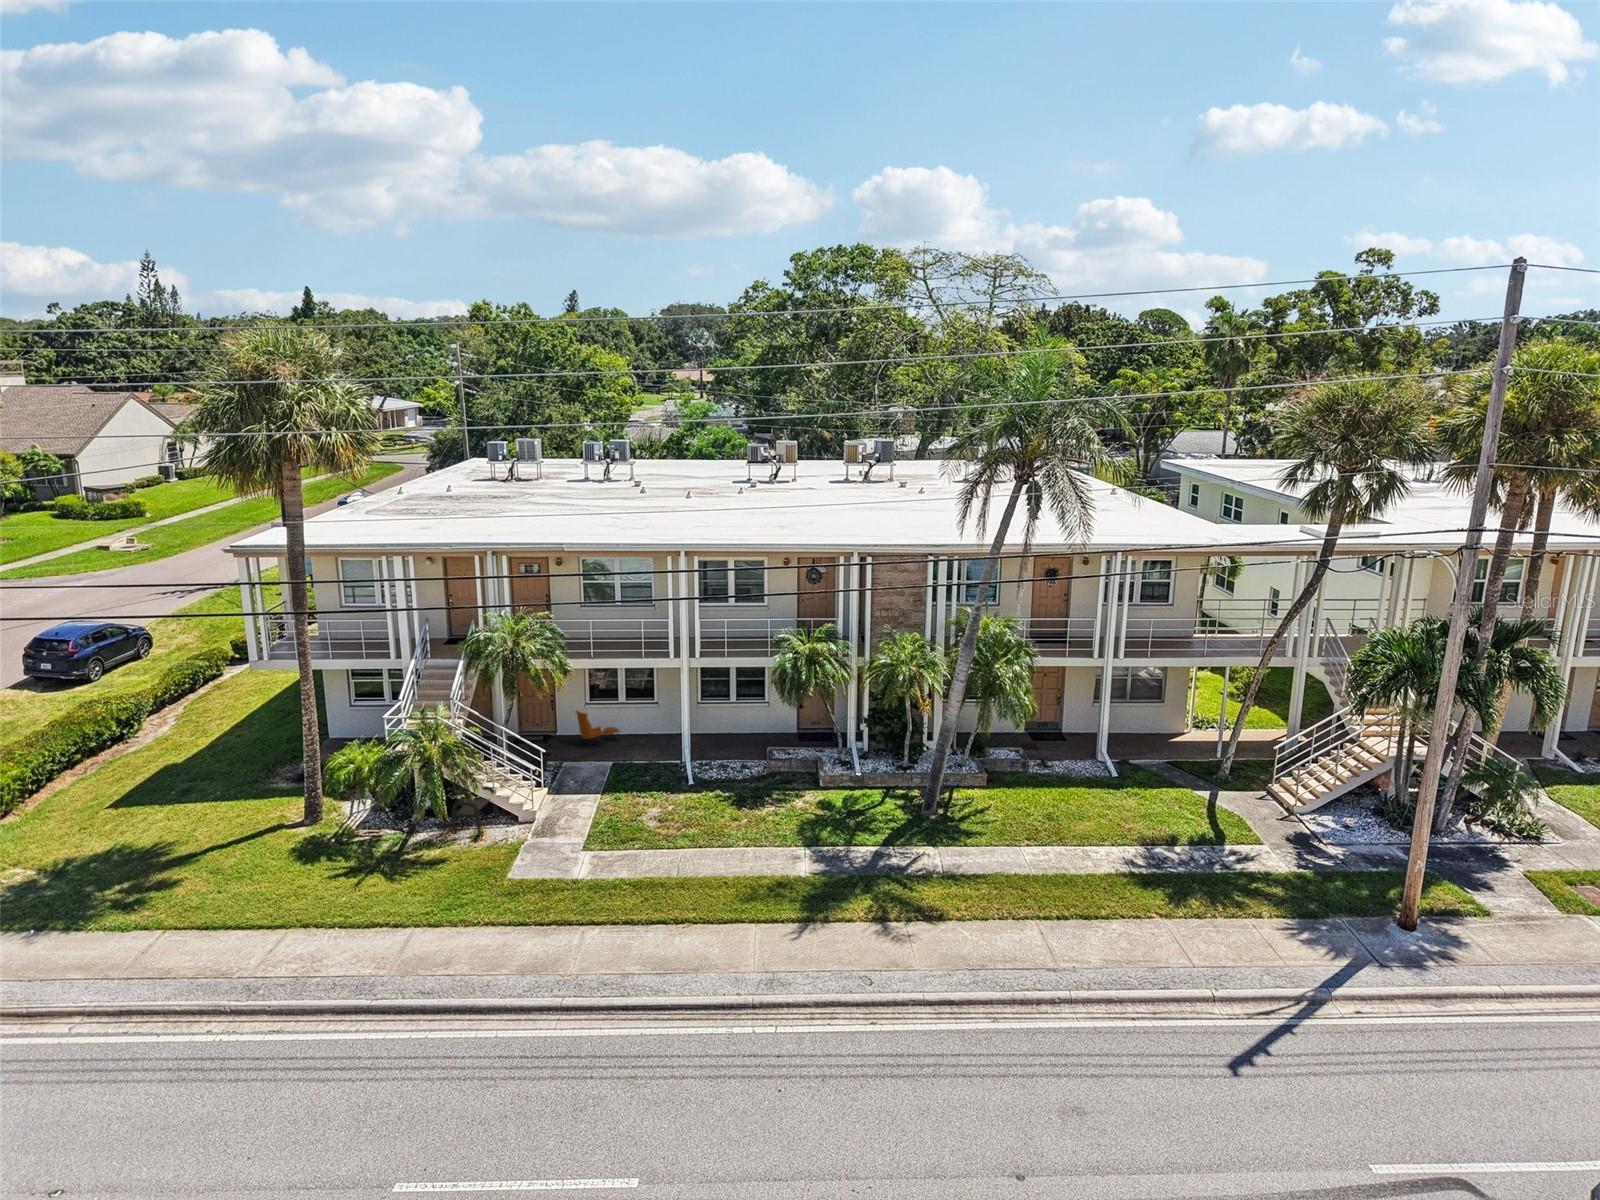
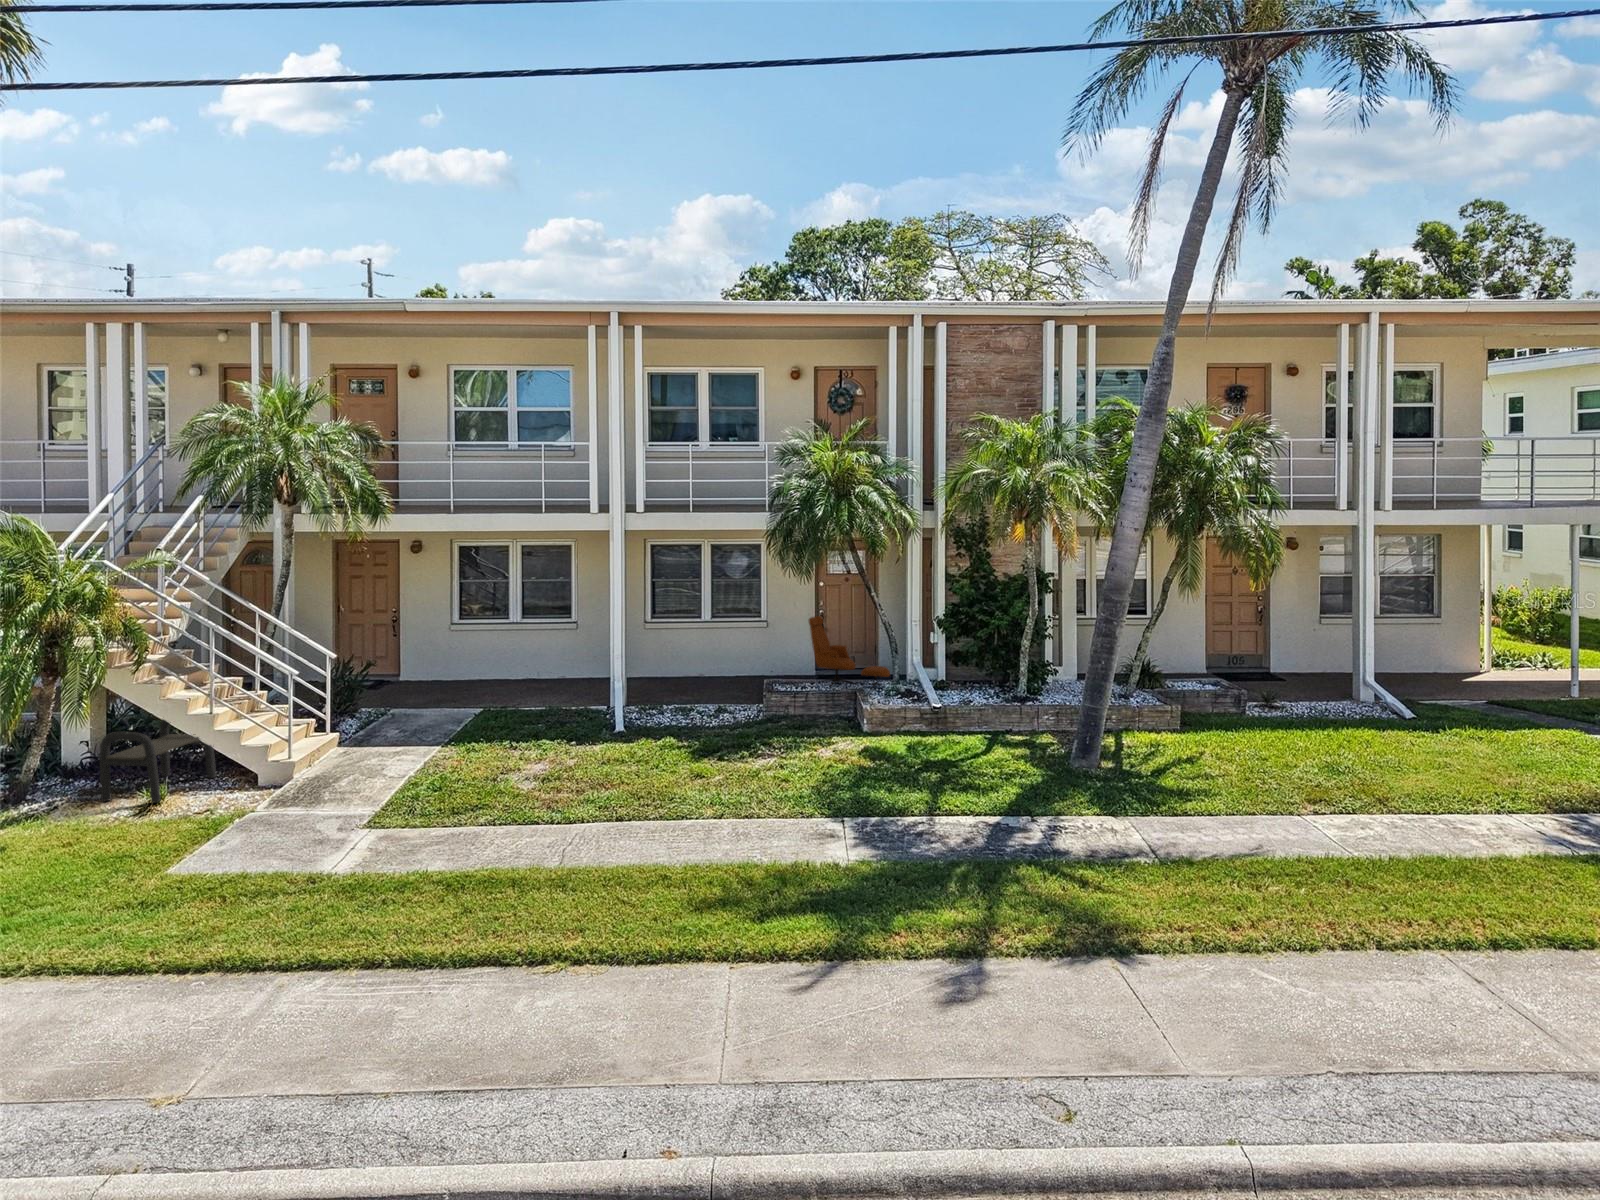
lounge chair: present [576,711,619,744] -> present [809,616,890,687]

